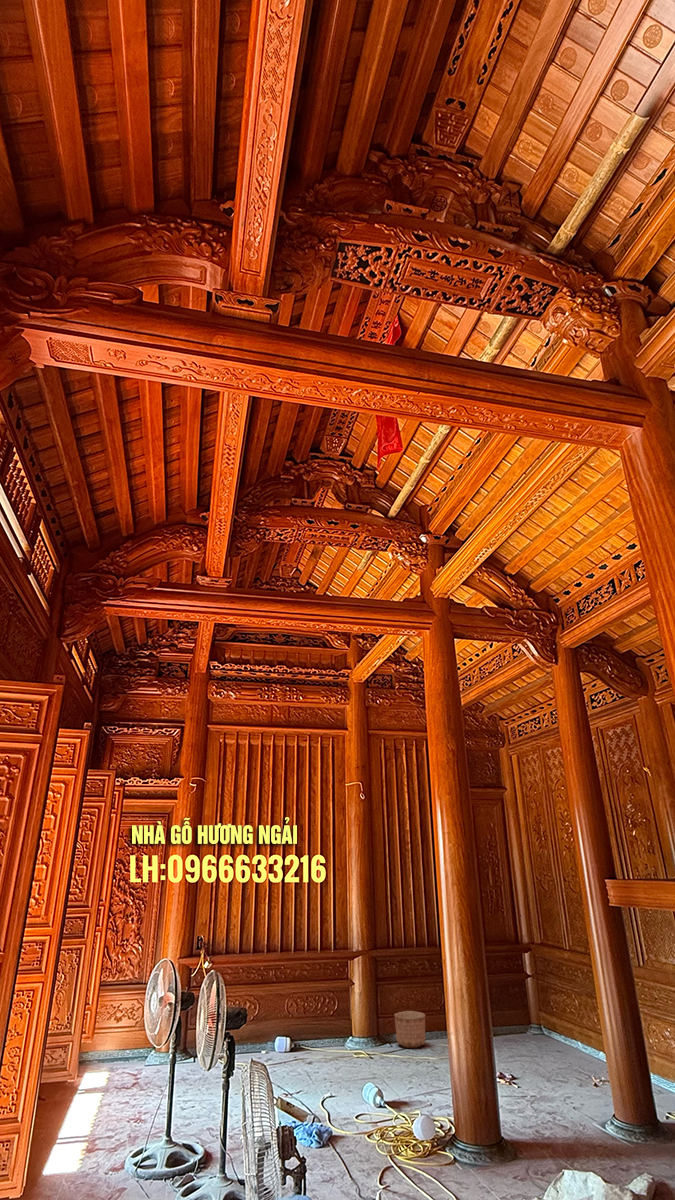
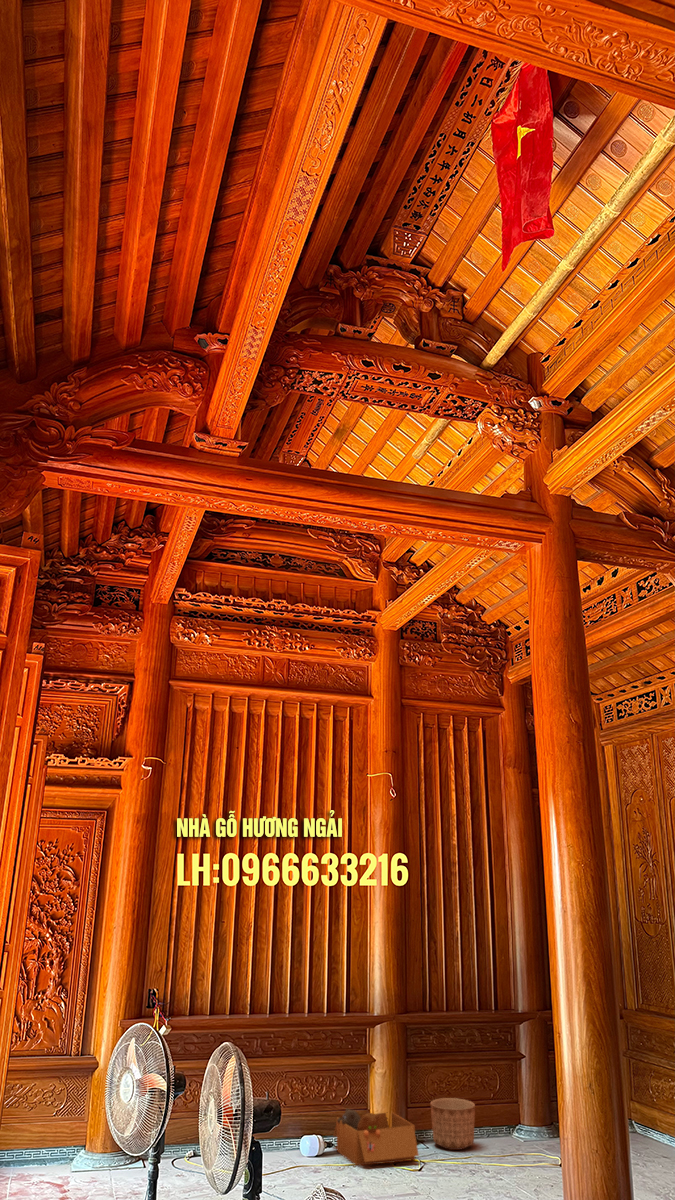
cardboard box: none [326,1019,383,1060] -> present [334,1108,419,1165]

